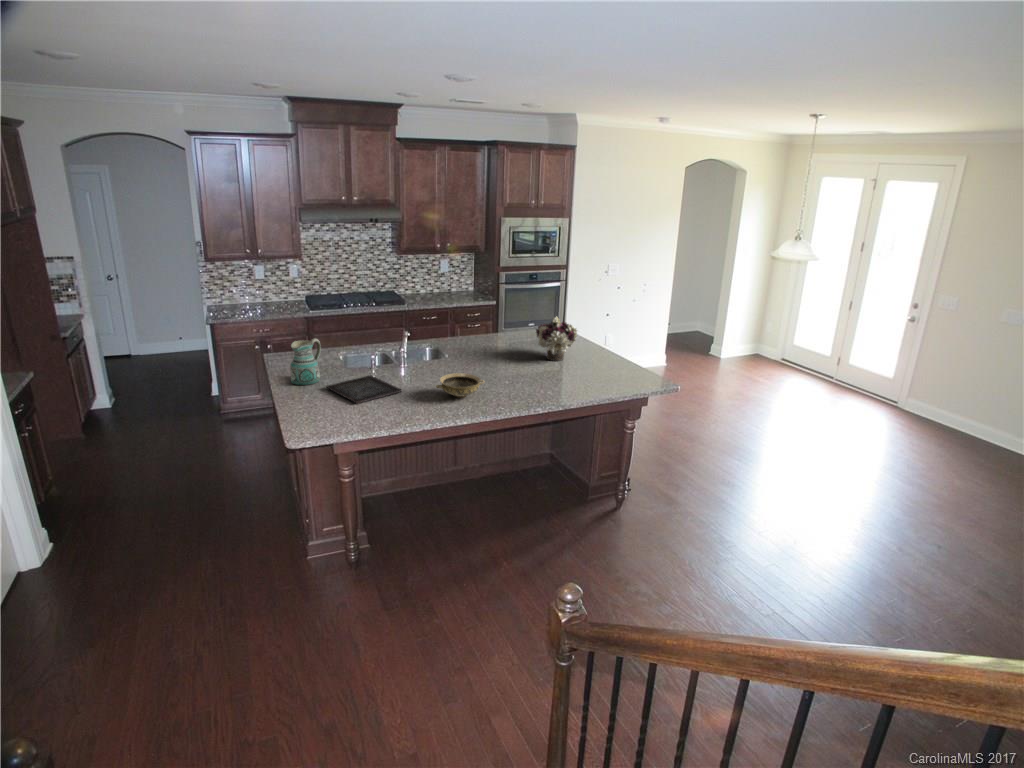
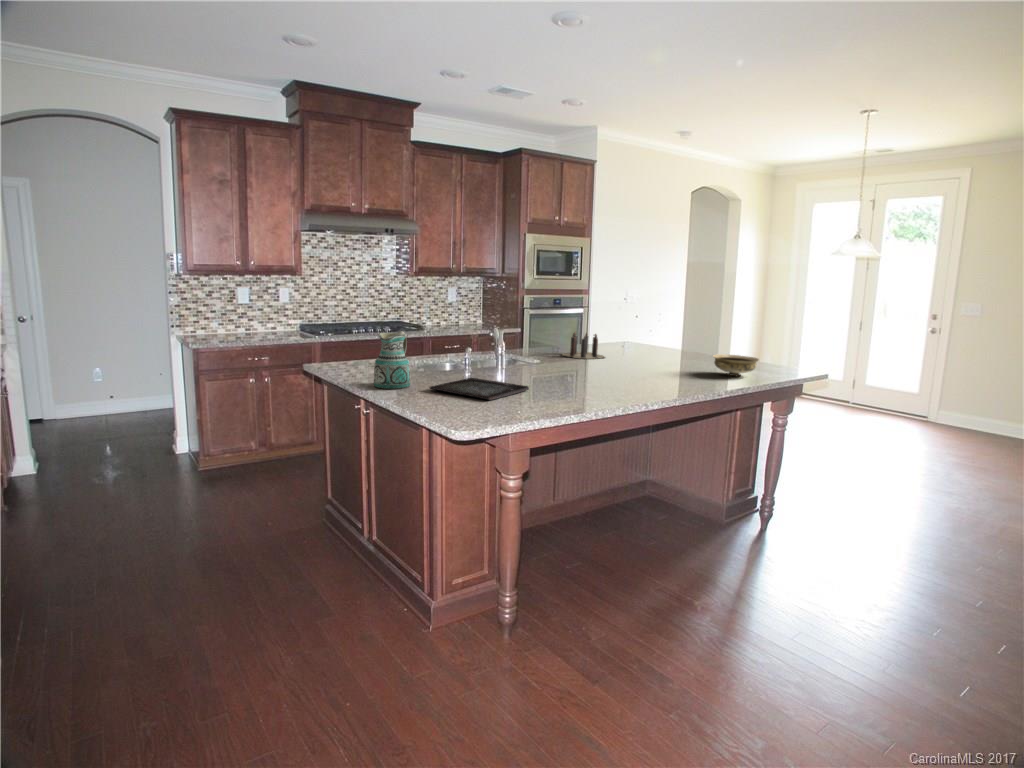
flower arrangement: present [536,317,577,361] -> none [631,313,684,365]
candle: none [485,324,532,350] -> present [563,332,605,359]
ceramic bowl: present [436,373,484,398] -> present [713,354,759,376]

